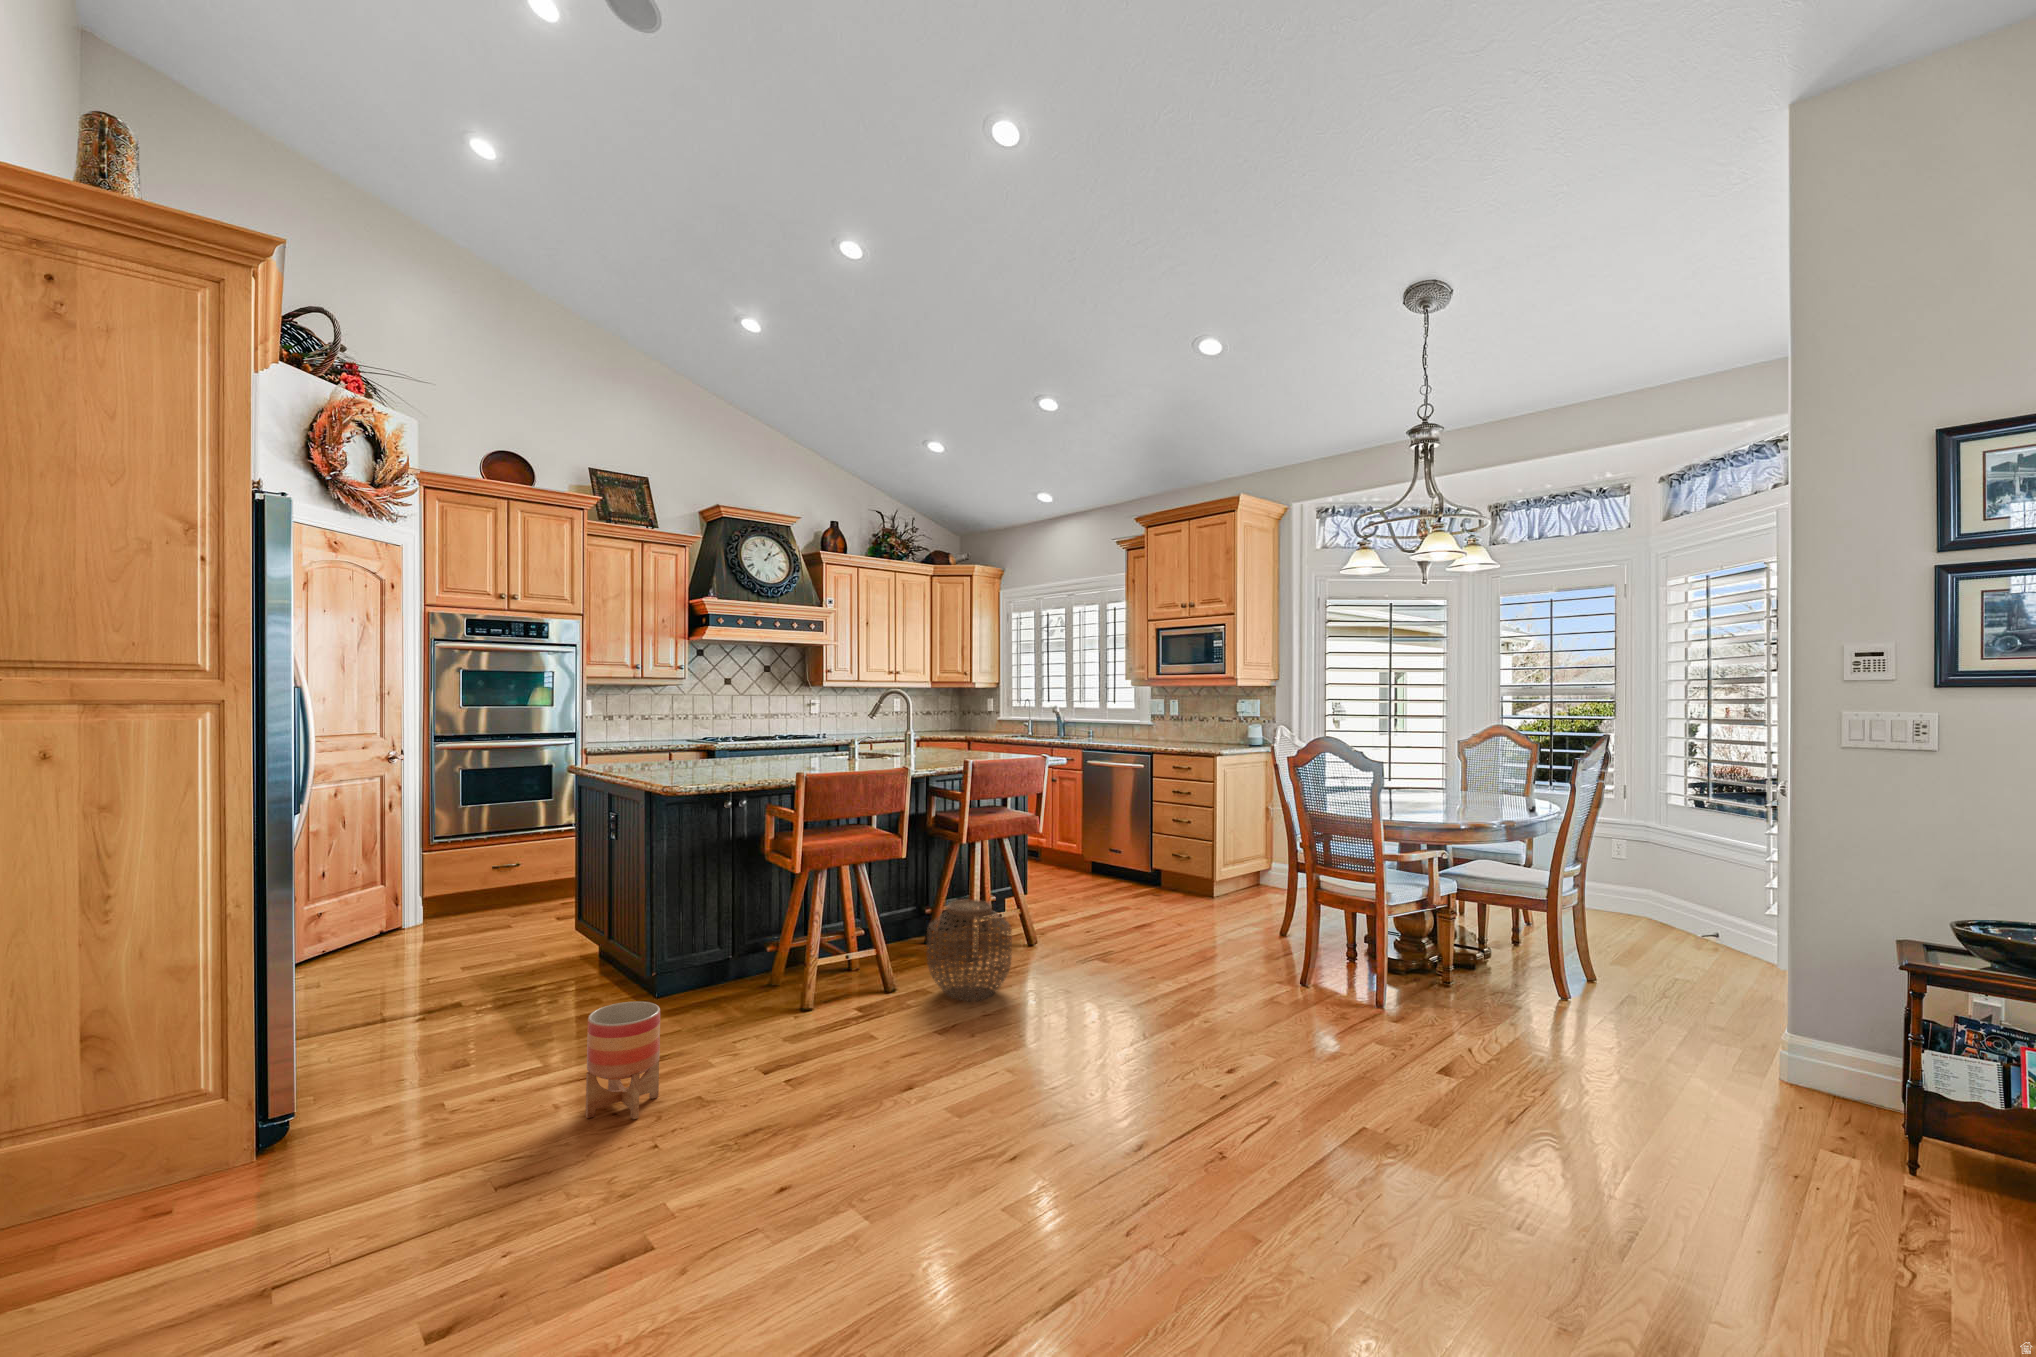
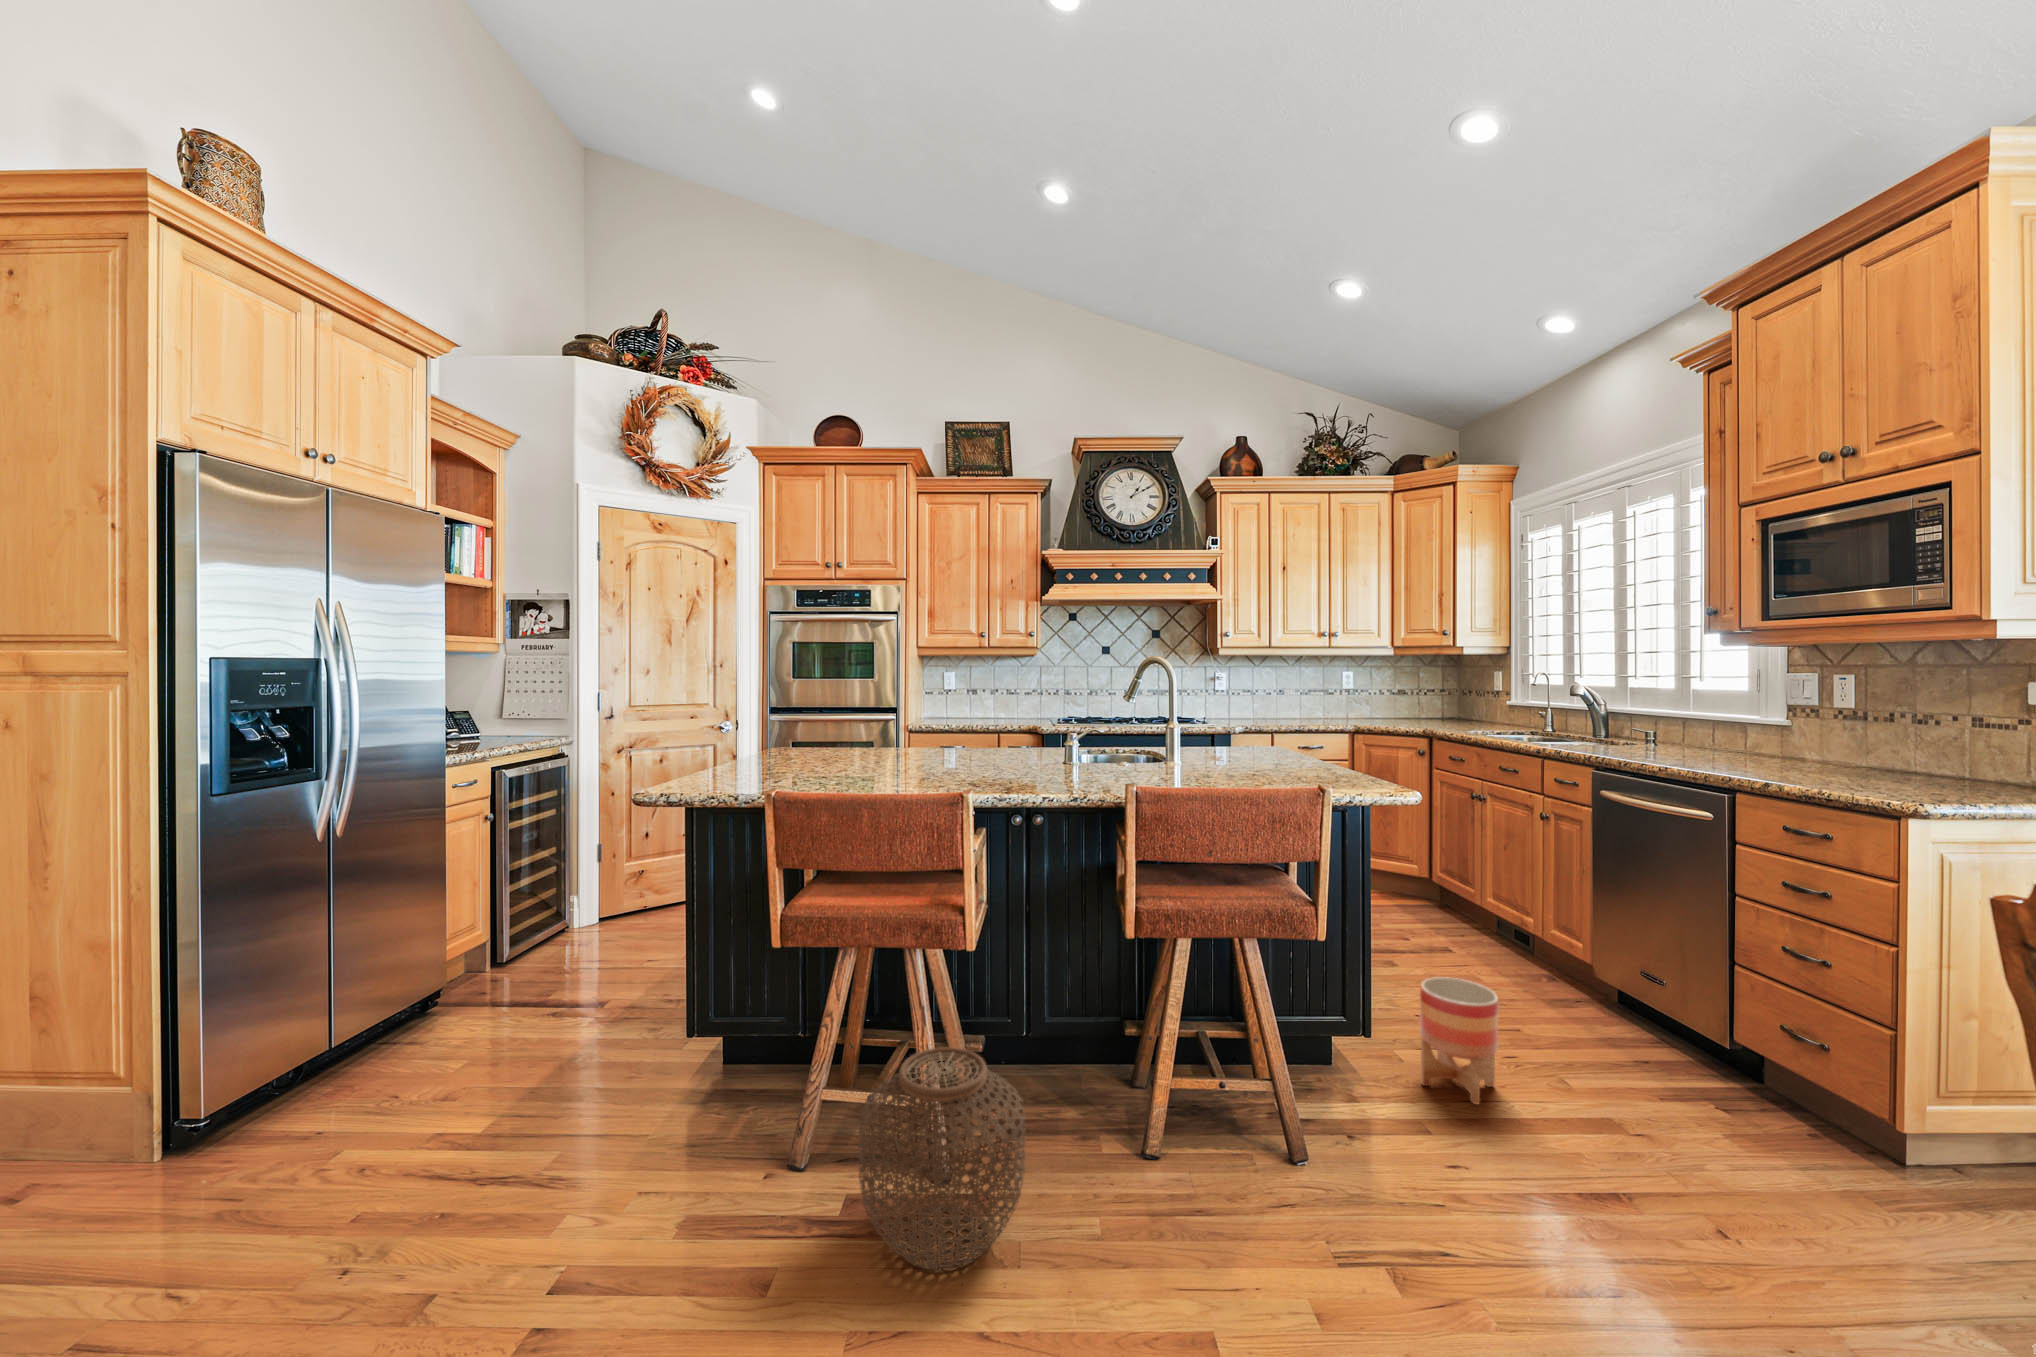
planter: present [586,1001,660,1119] -> present [1420,977,1498,1105]

